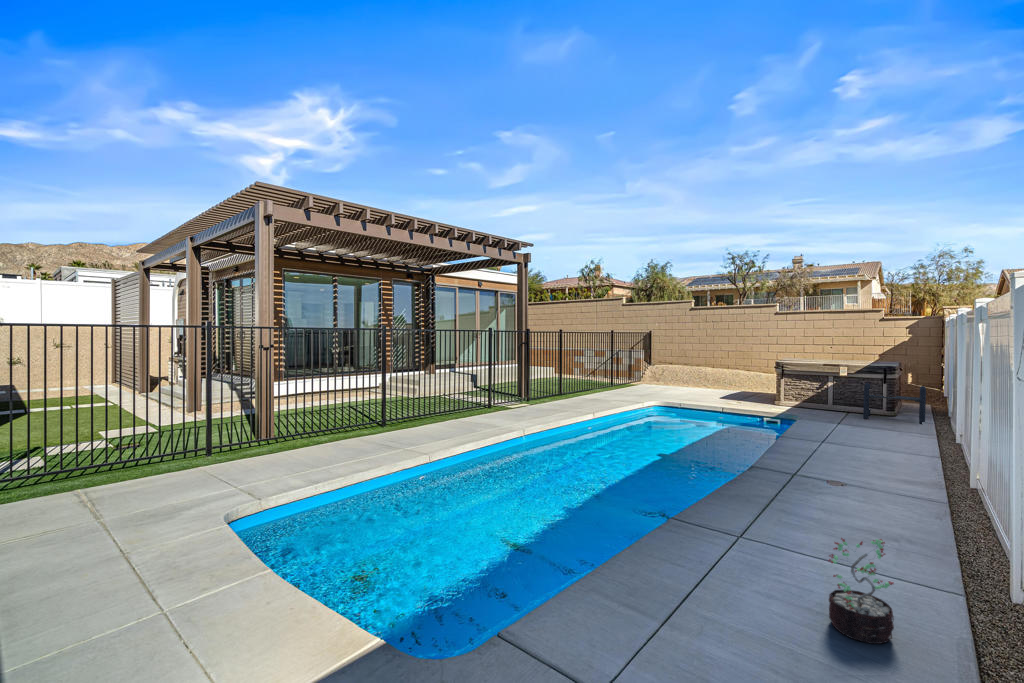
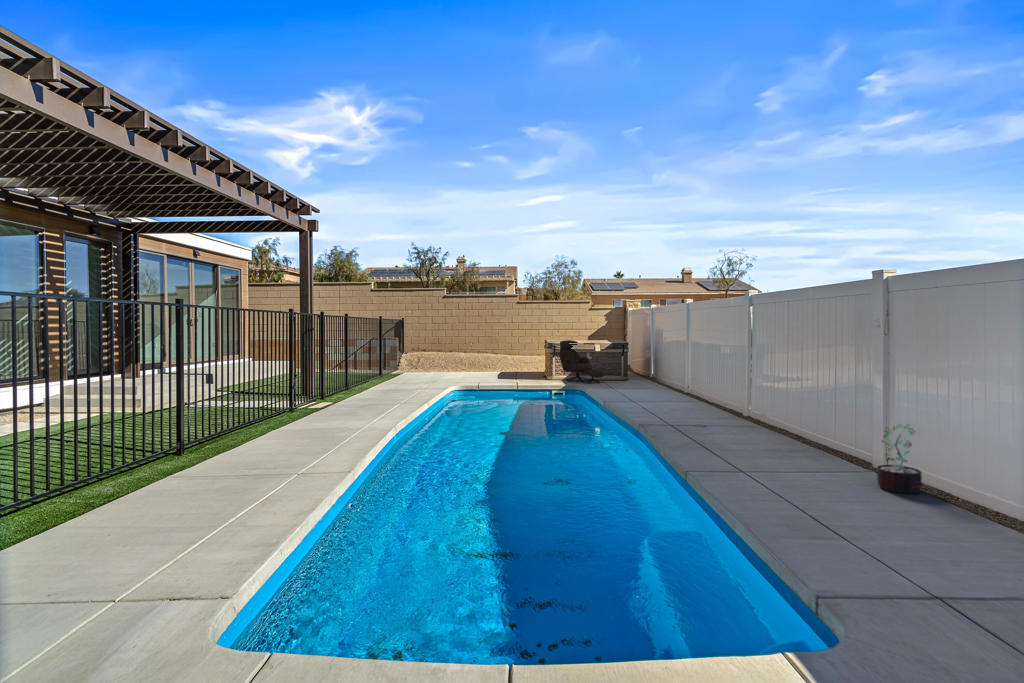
lounge chair: none [789,361,842,414] -> present [560,340,604,383]
bench: present [863,383,926,424] -> none [620,355,664,384]

